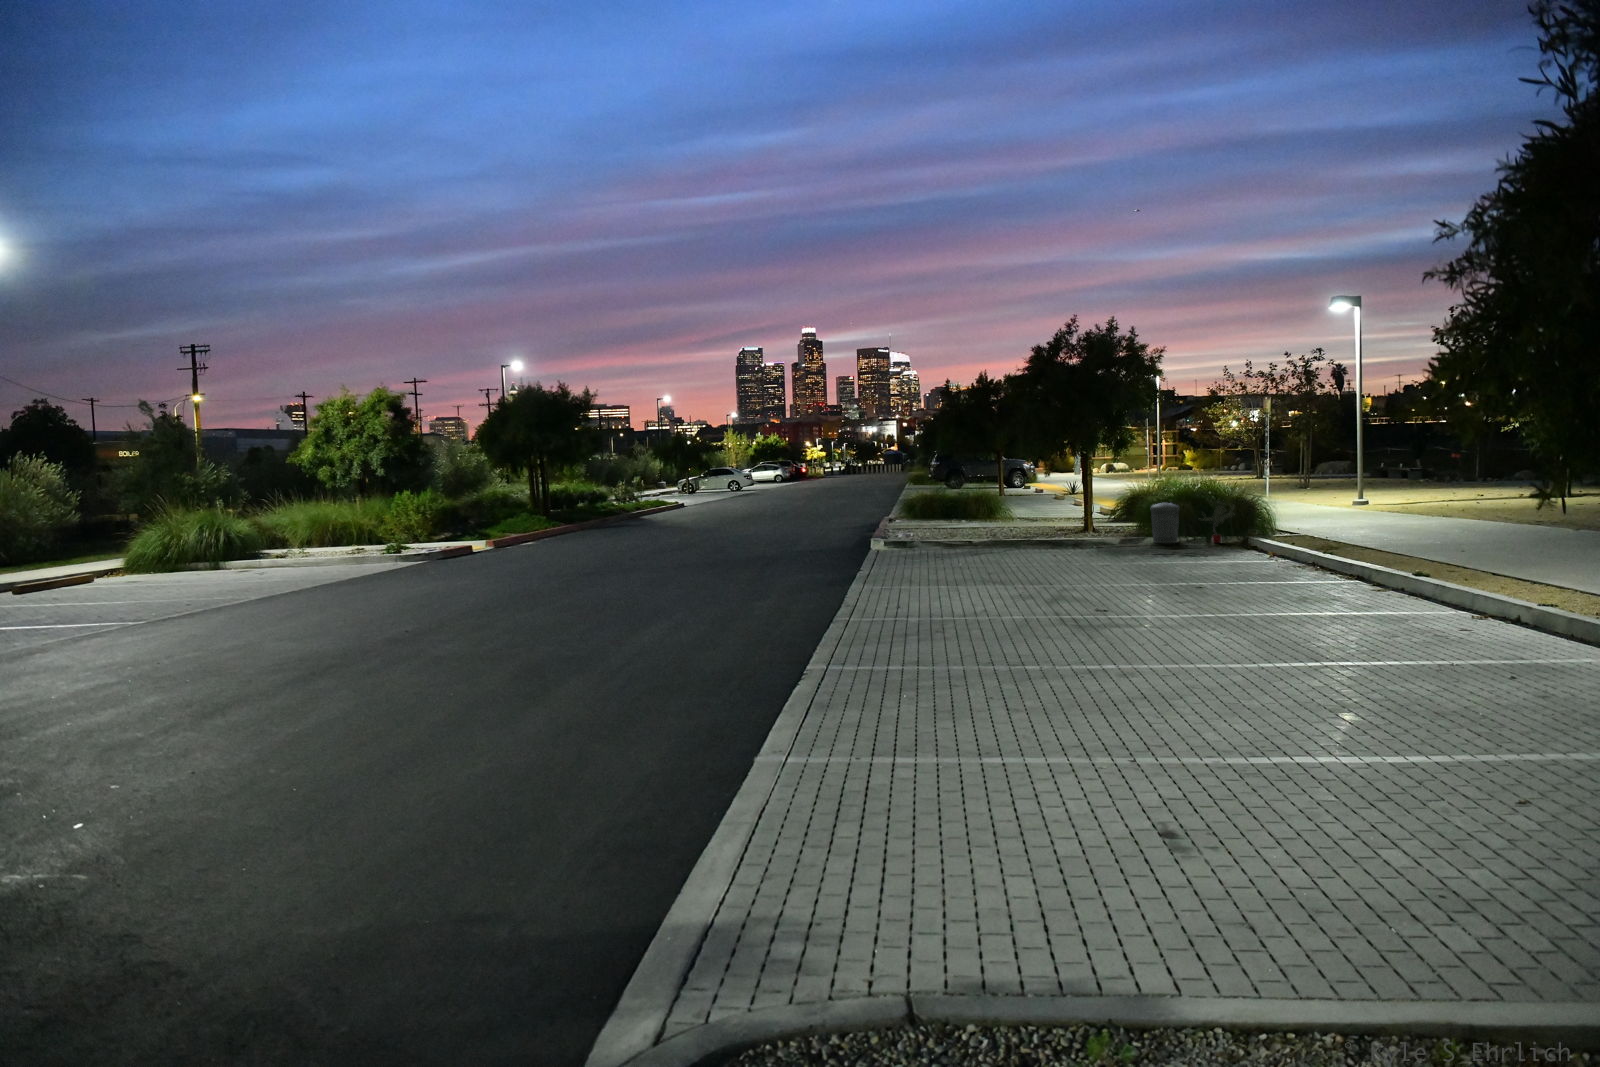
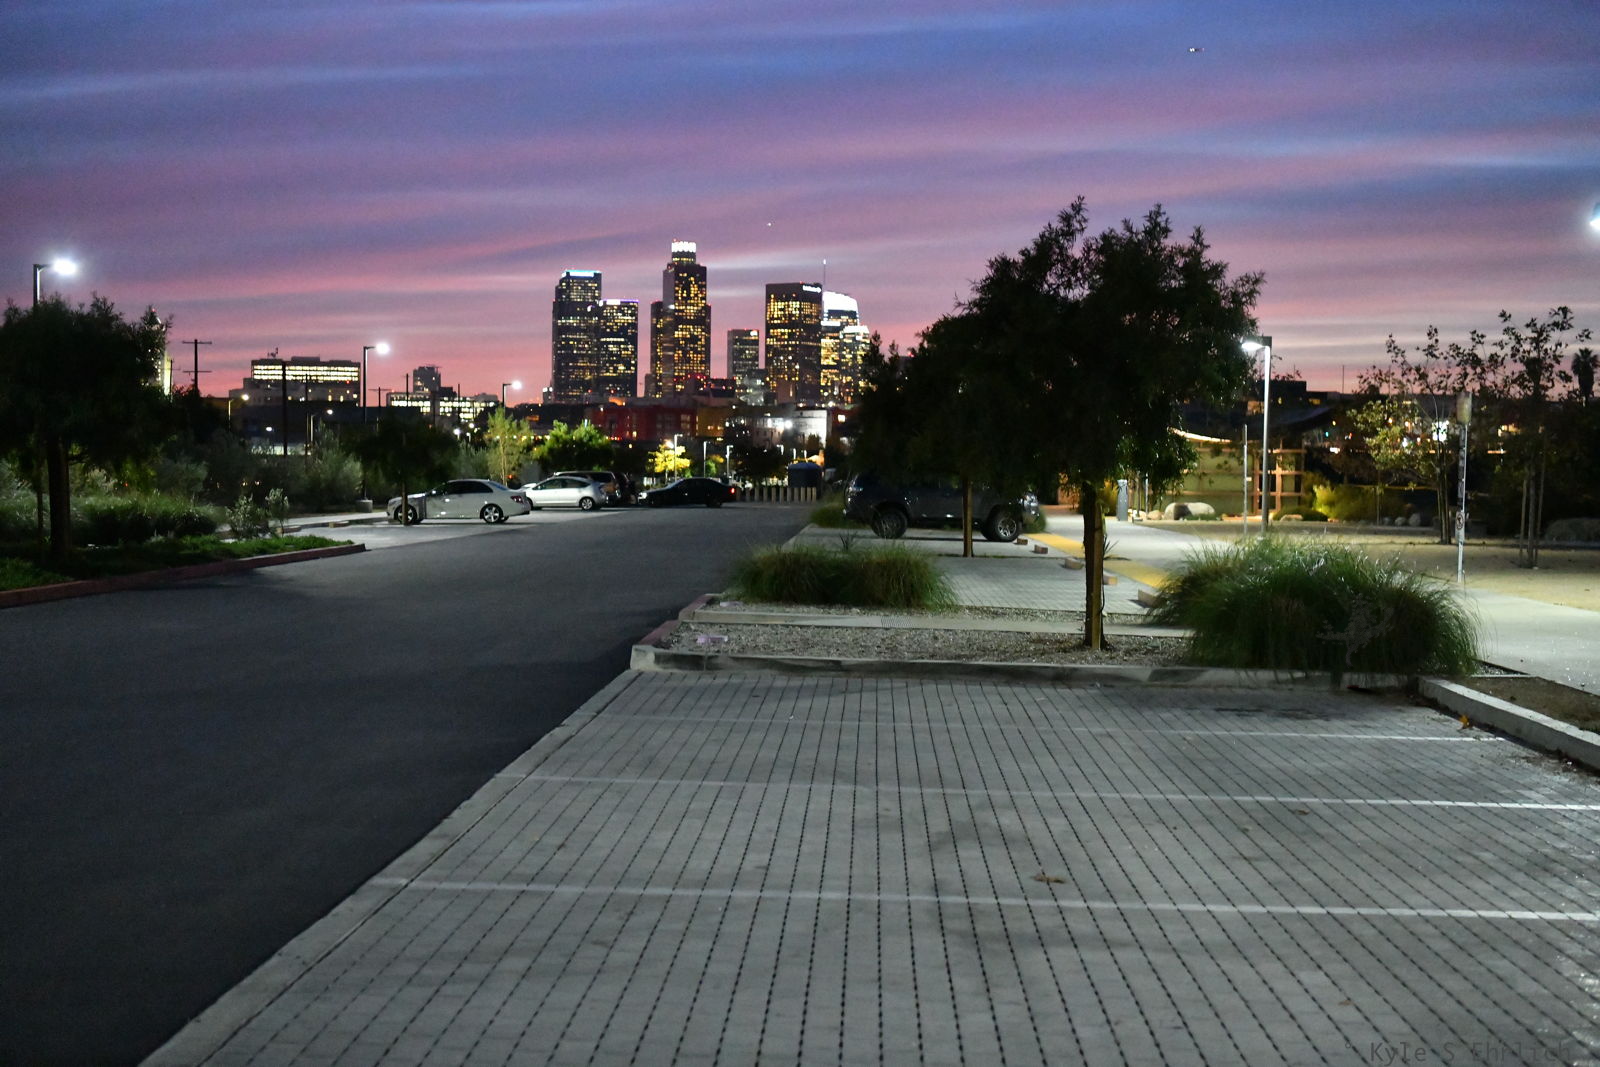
trash can: present [1151,503,1180,543] -> none [1218,596,1279,683]

